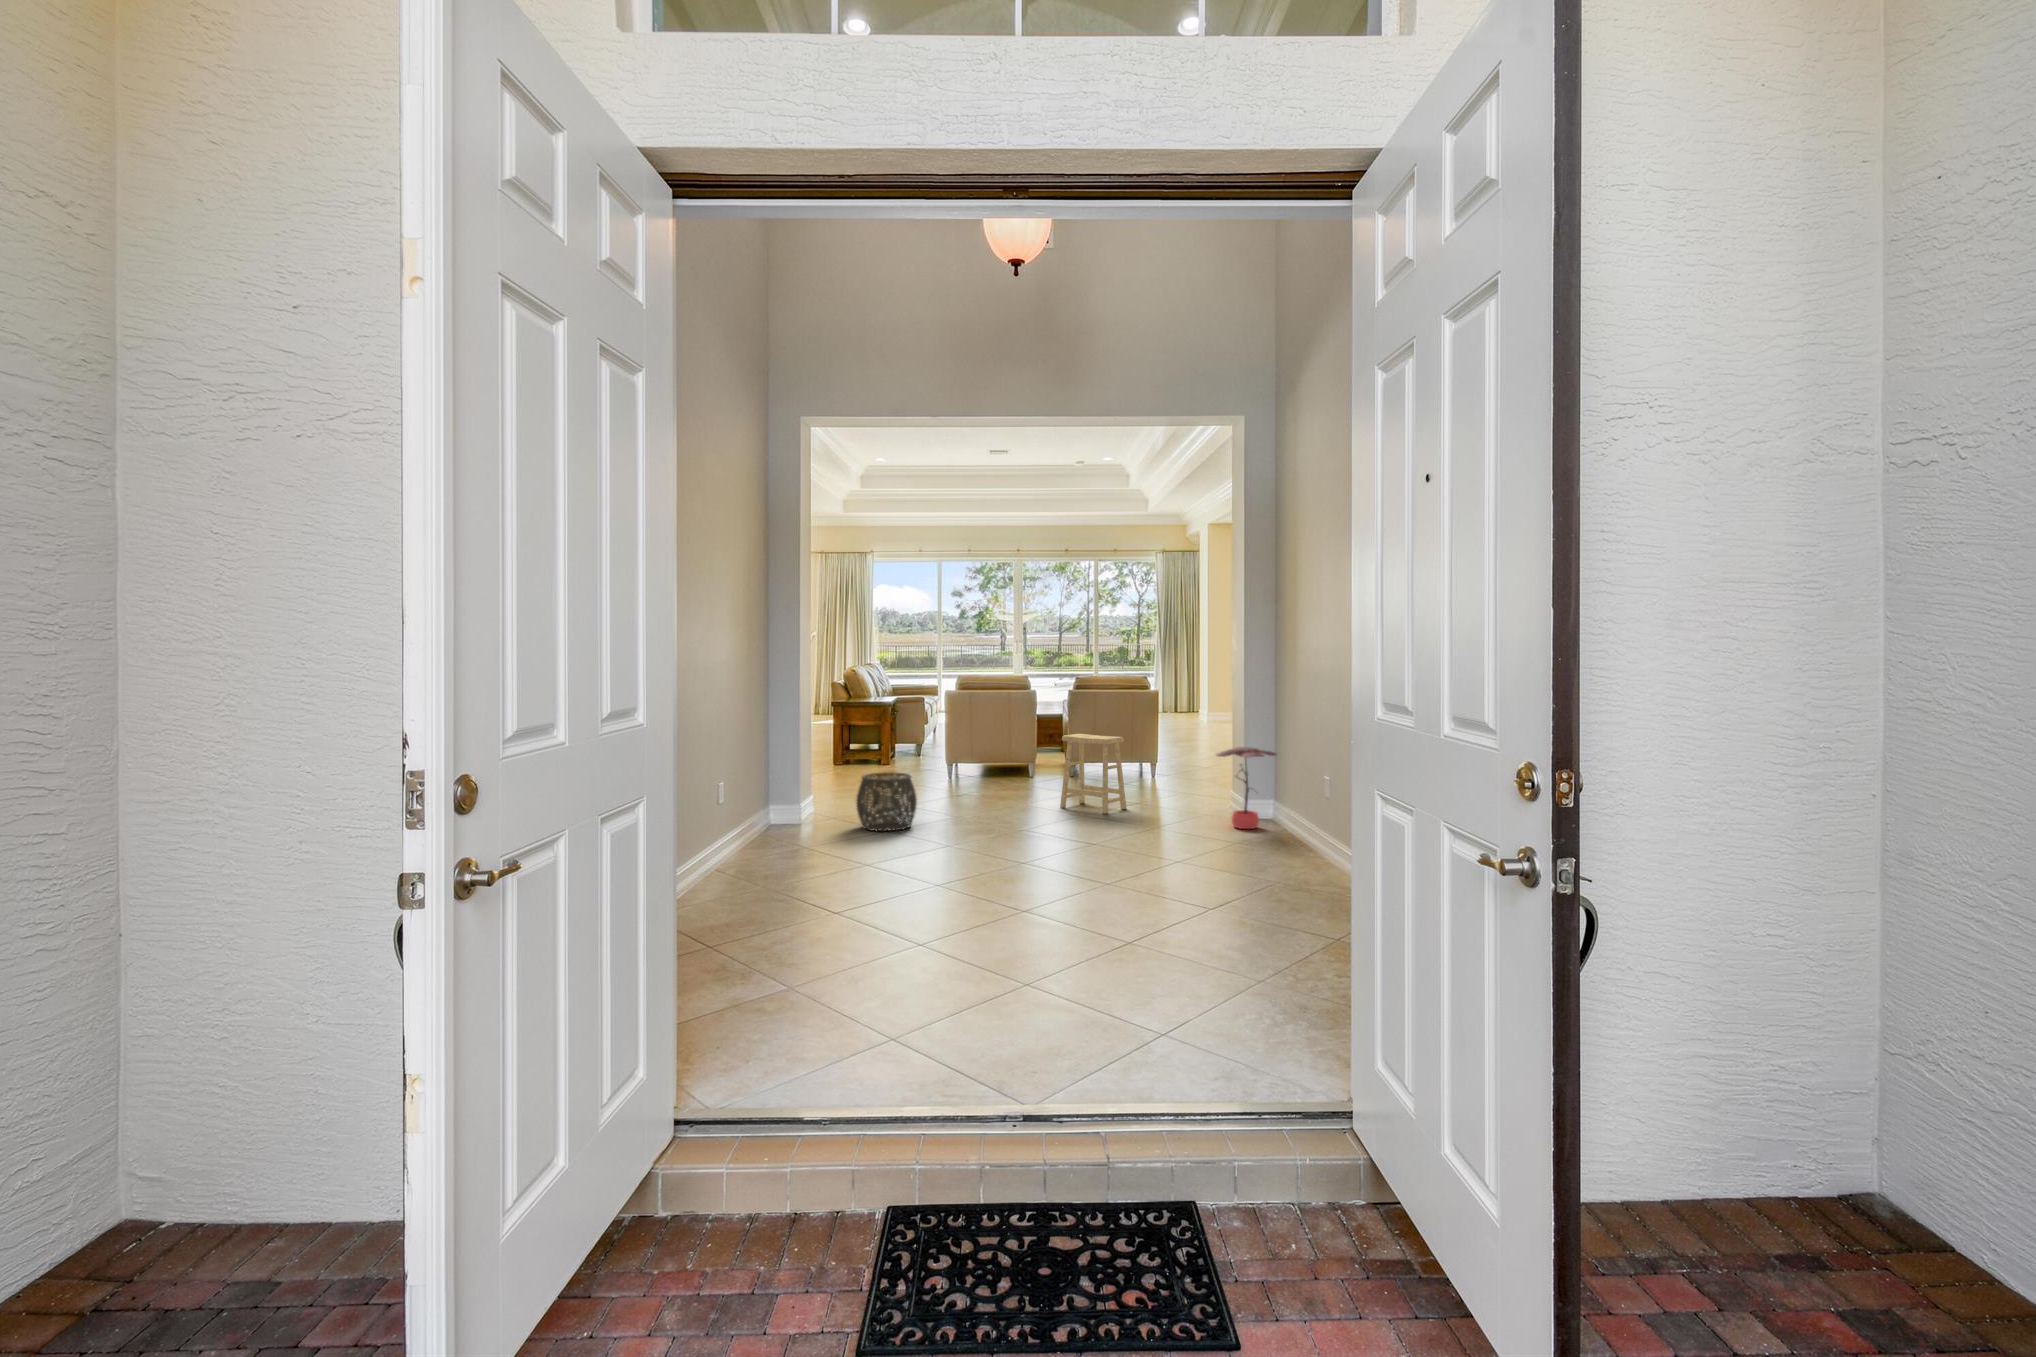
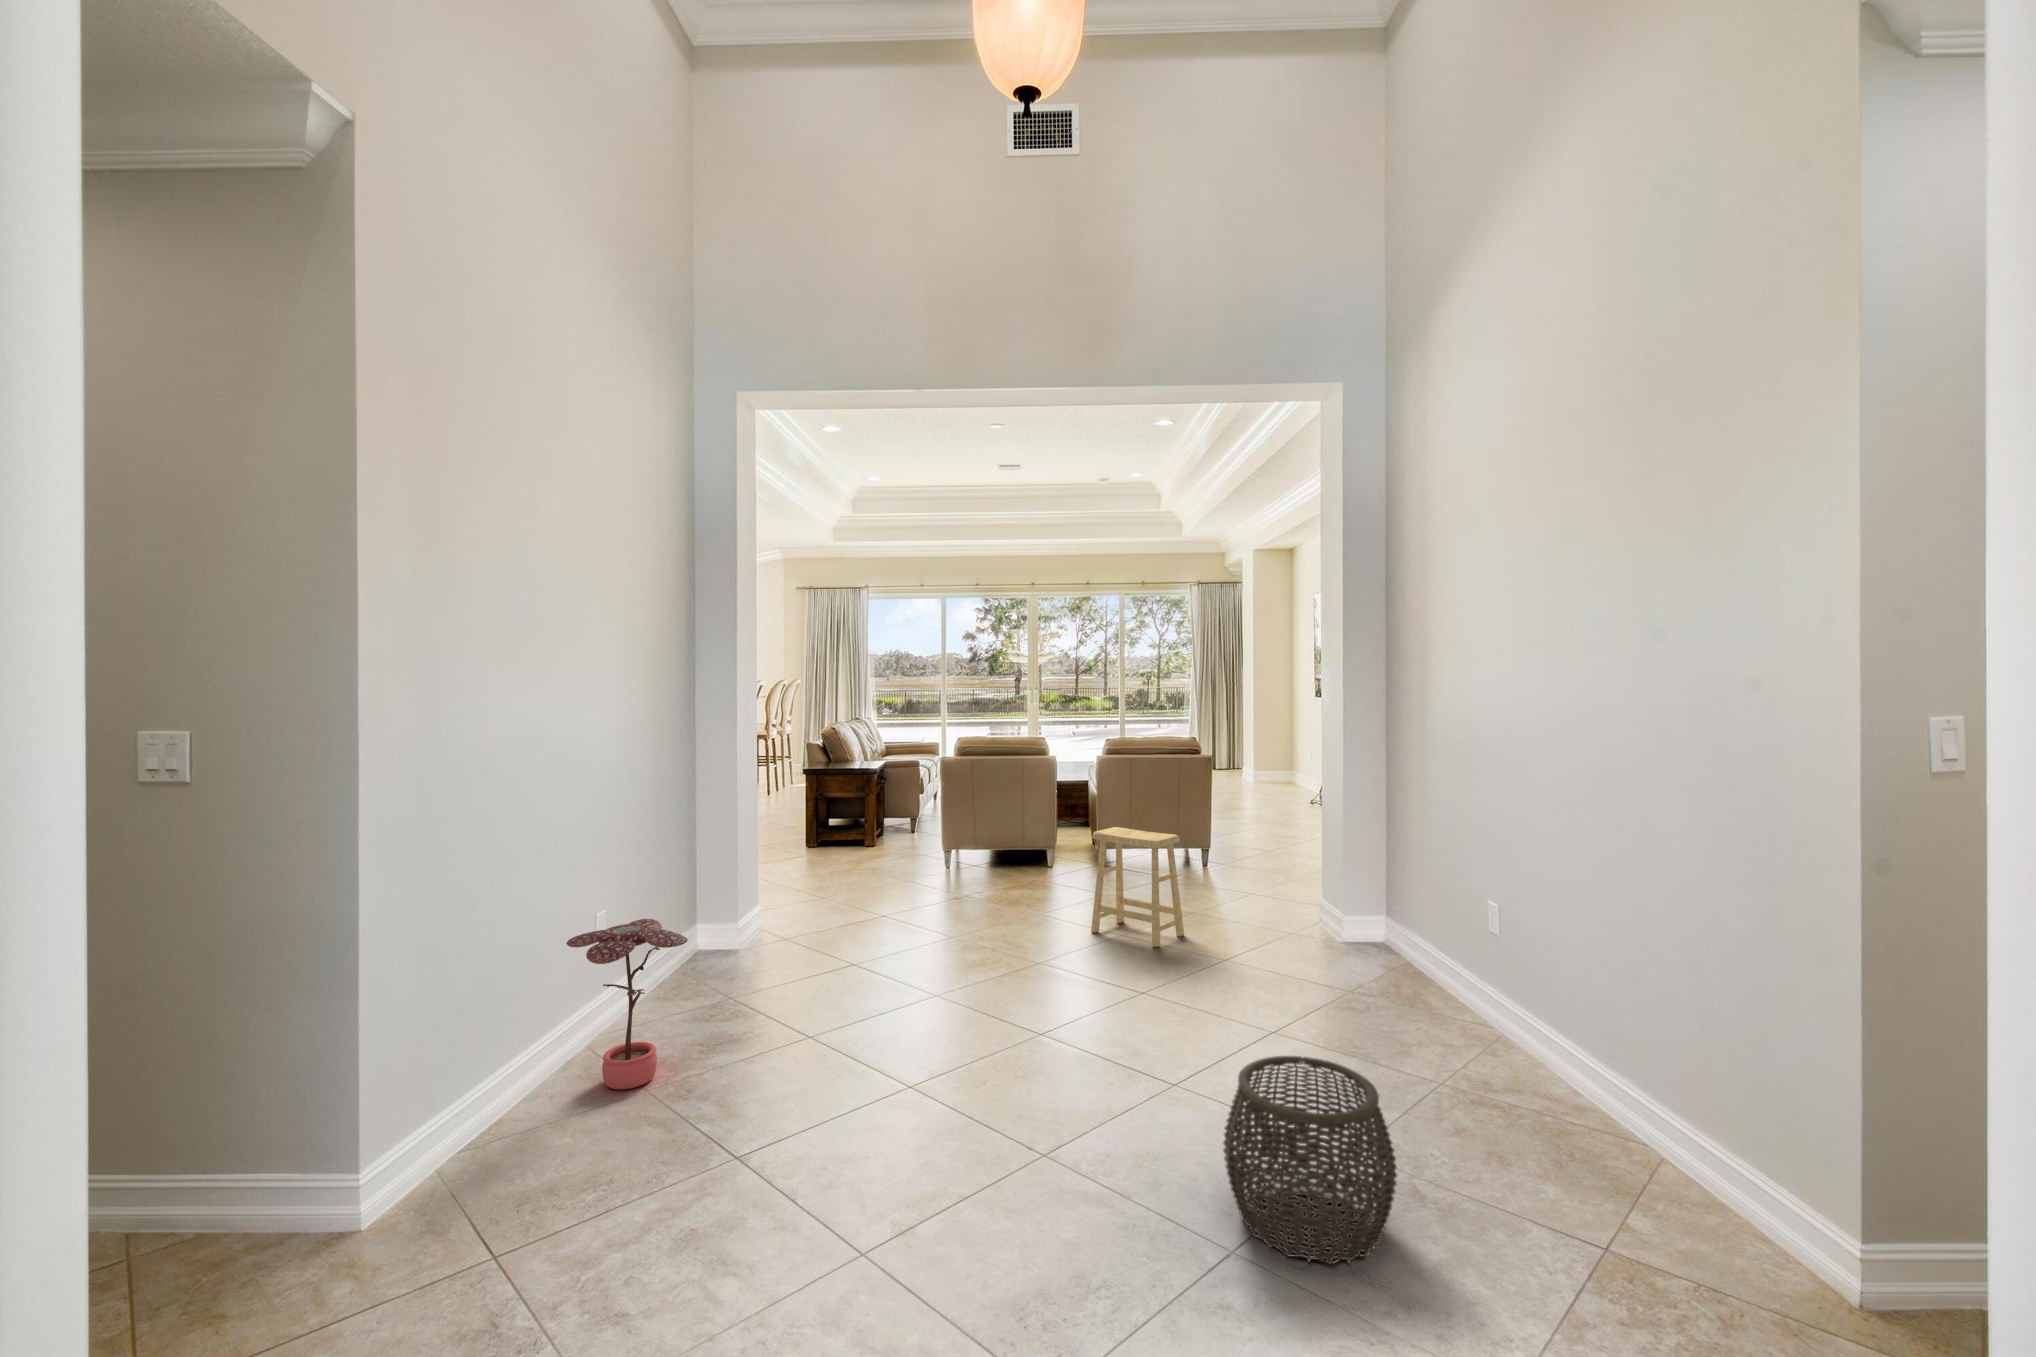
potted plant: present [1216,747,1276,829] -> present [567,919,688,1089]
woven basket: present [856,772,917,831] -> present [1223,1056,1397,1265]

